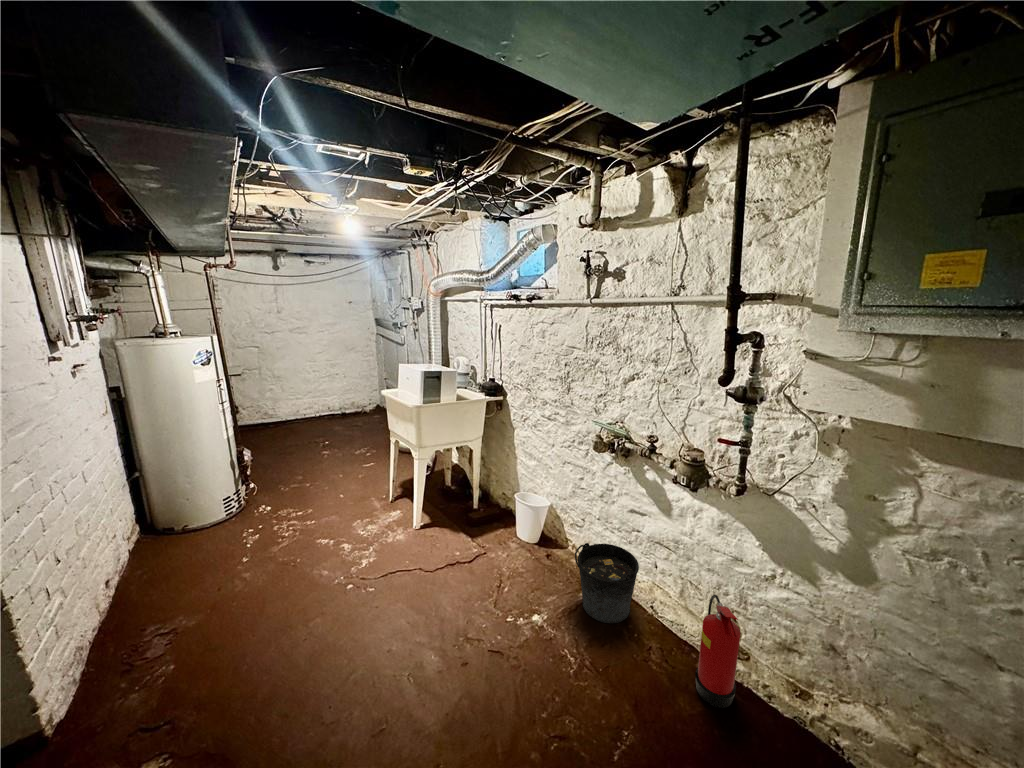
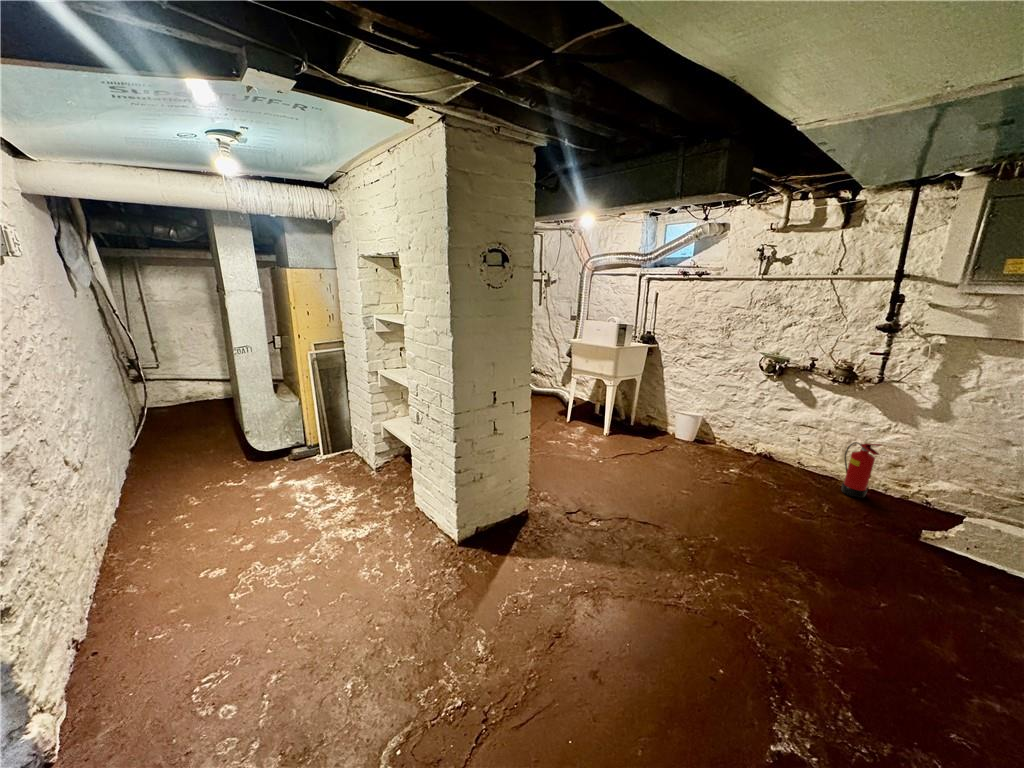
bucket: present [575,543,639,623] -> none [749,430,797,472]

